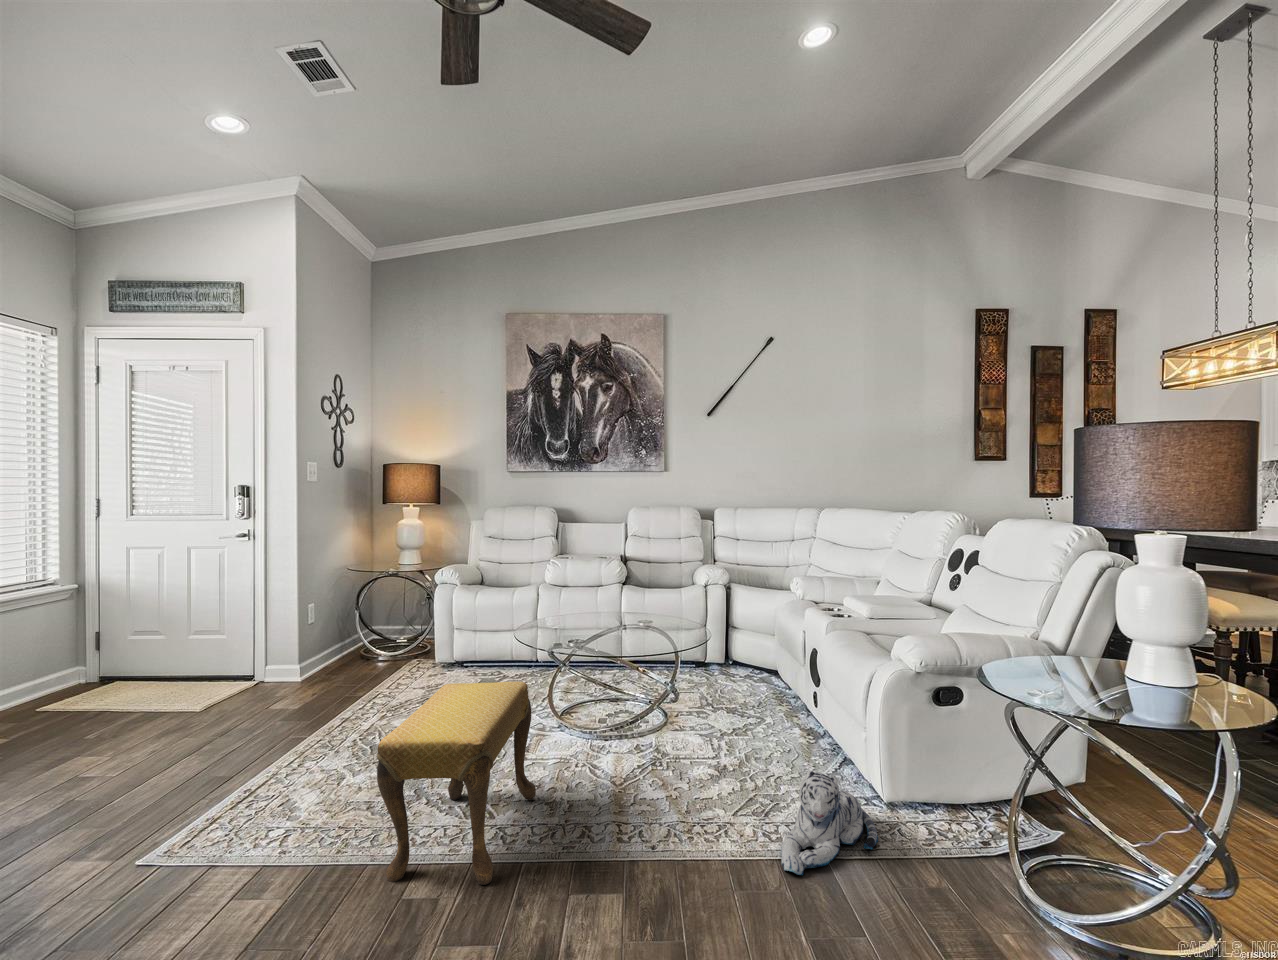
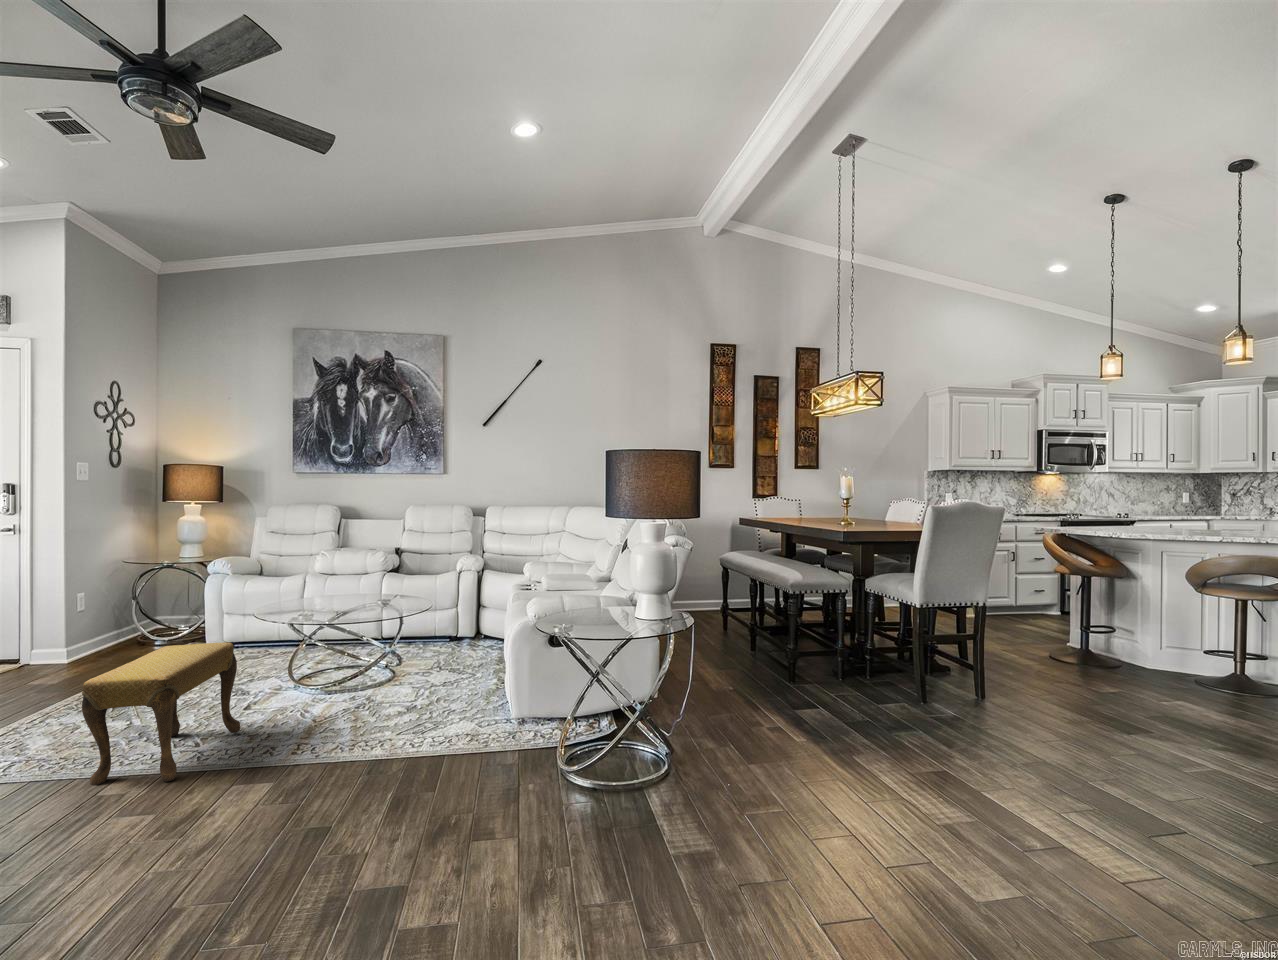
plush toy: present [781,771,878,875] -> none [401,695,491,763]

